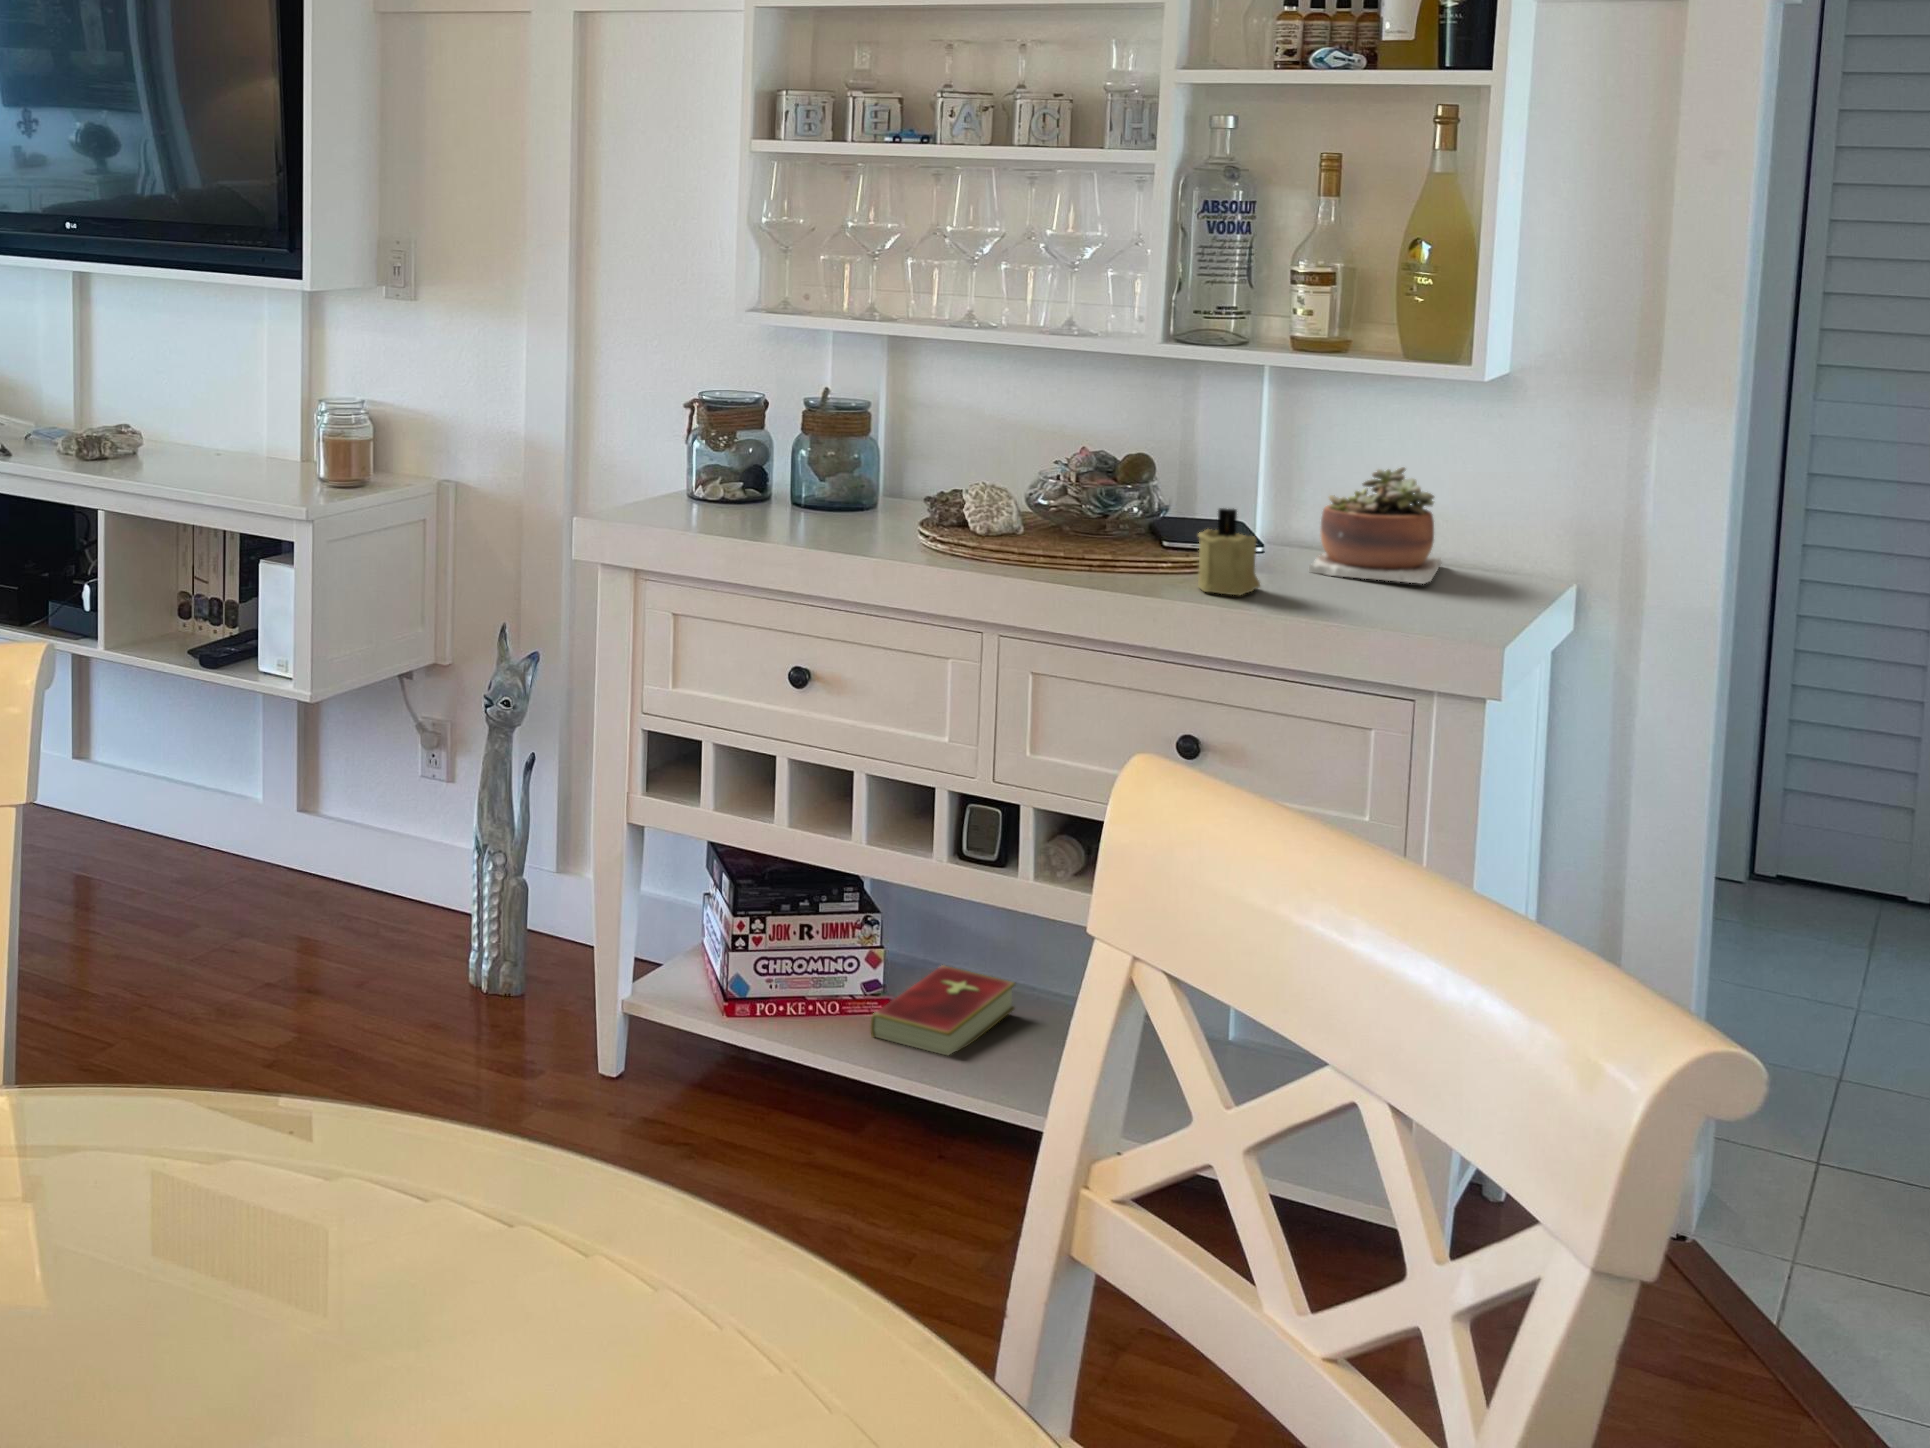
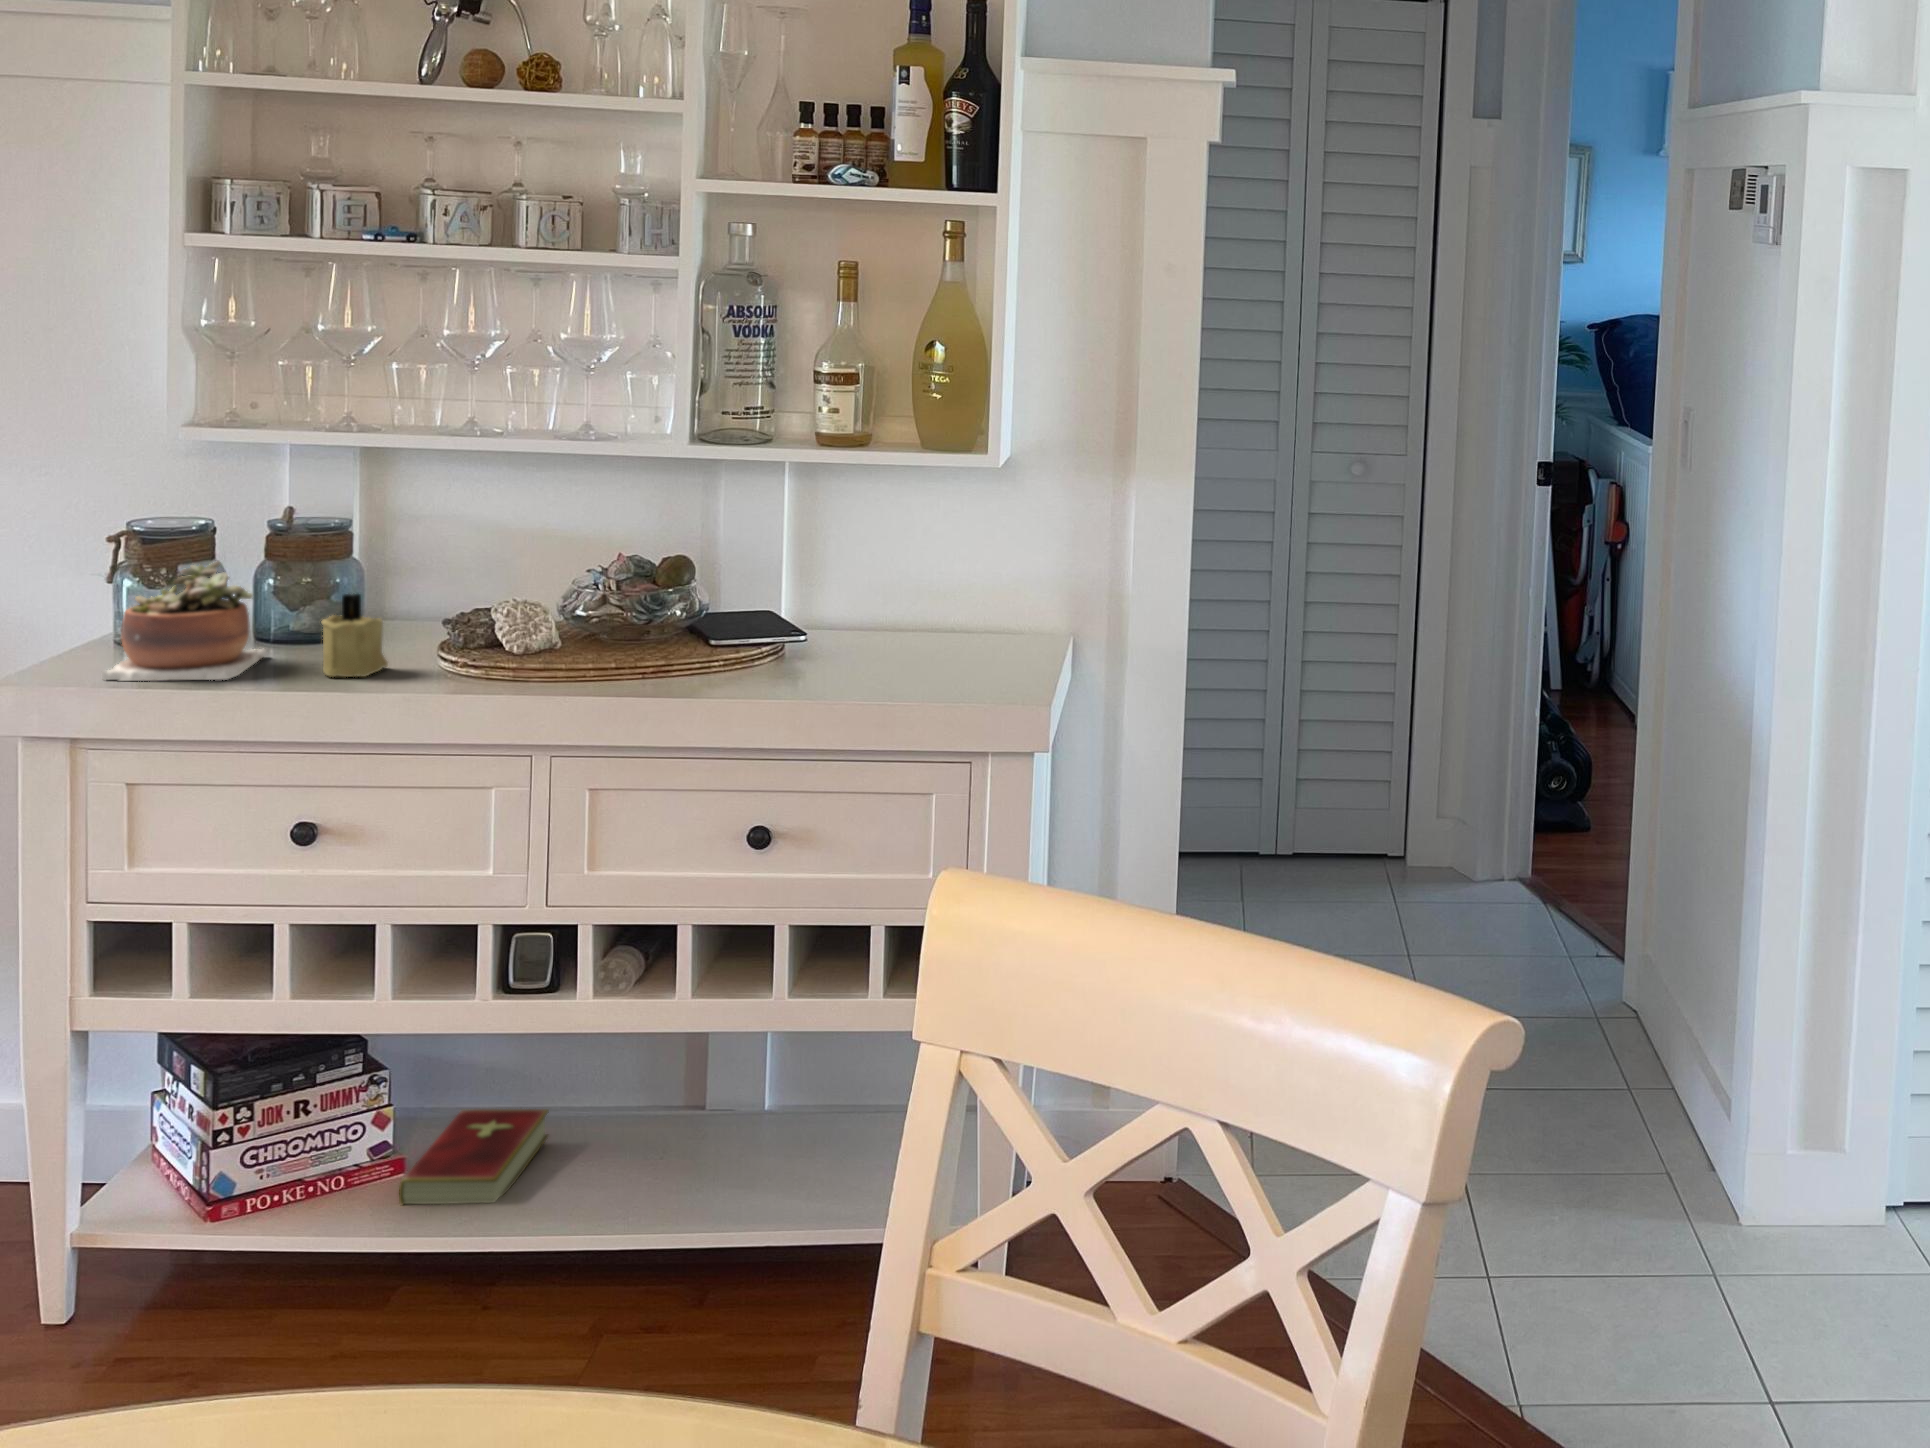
succulent plant: present [1309,467,1441,584] -> present [102,562,268,681]
candle: present [1198,508,1260,595] -> present [322,594,388,677]

